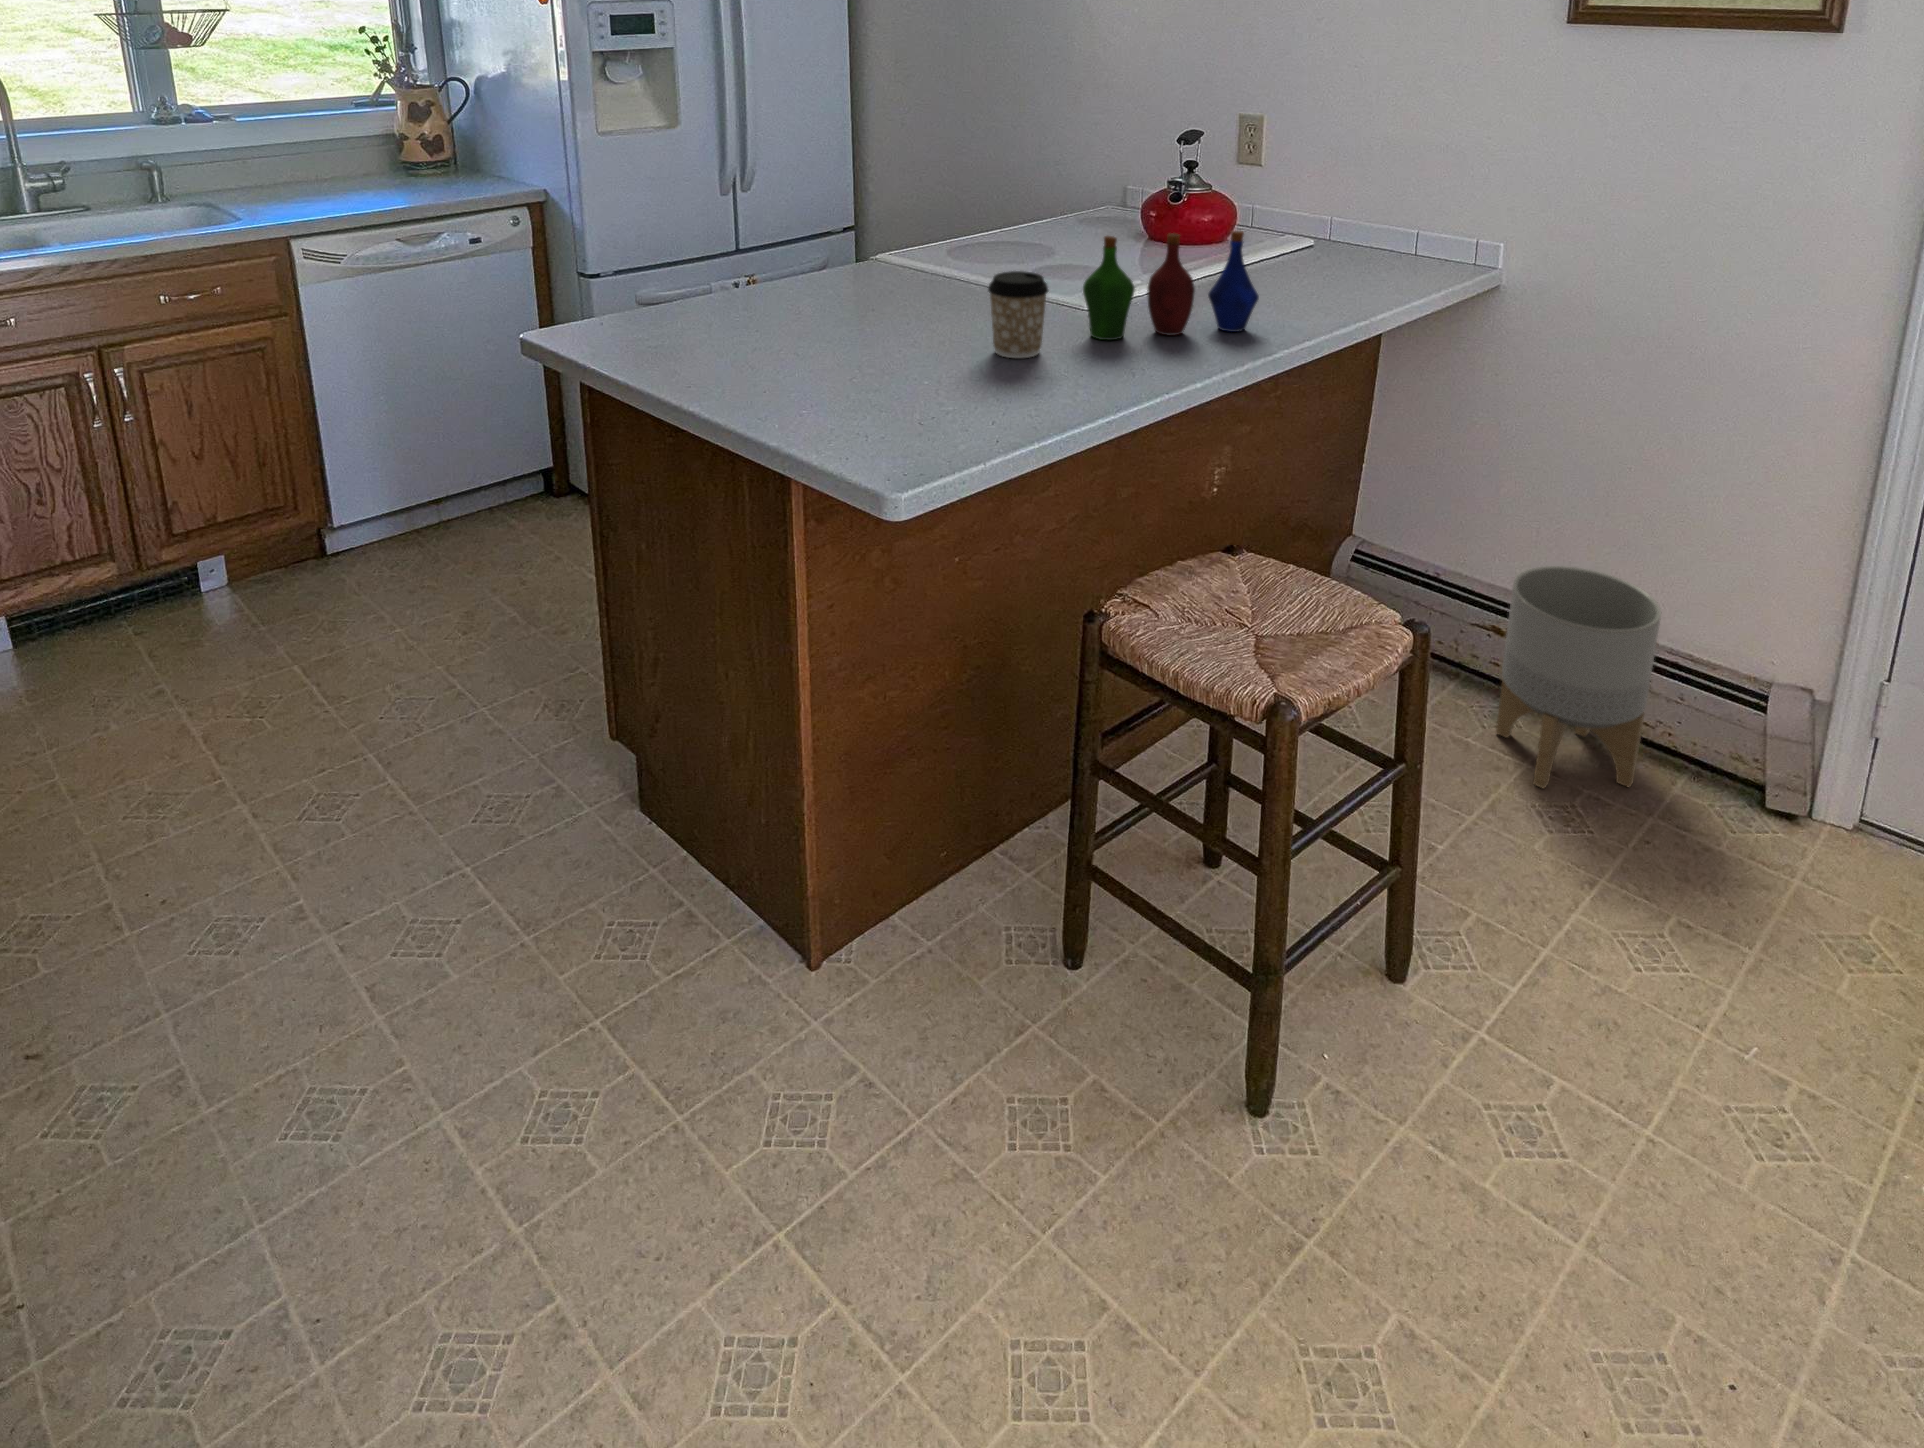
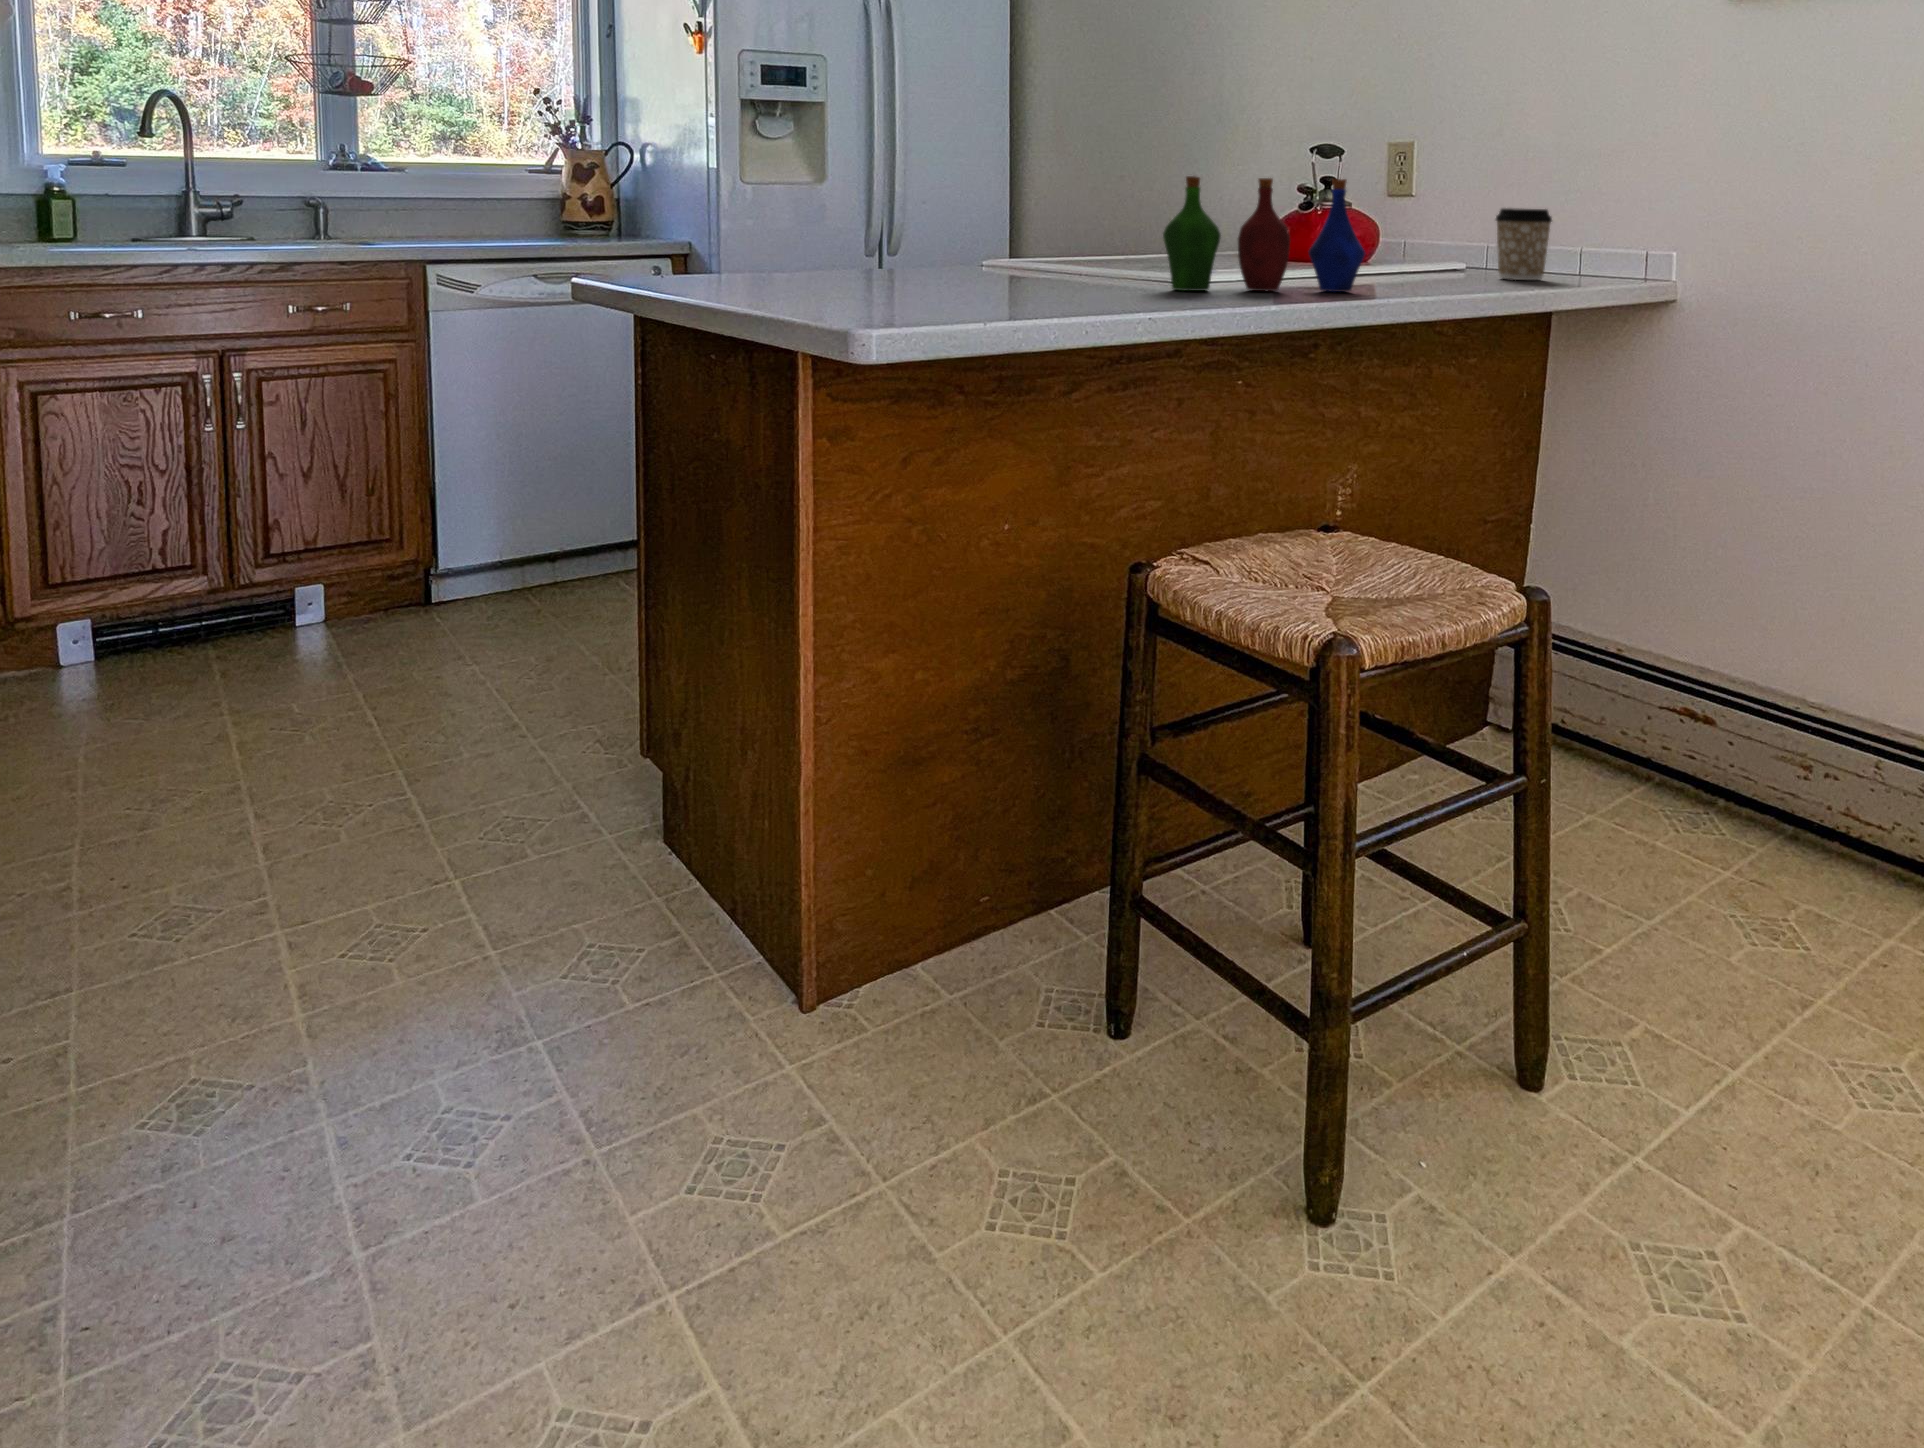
coffee cup: present [988,271,1048,358] -> present [1496,208,1552,280]
planter: present [1496,566,1661,788] -> none [1690,624,1886,903]

